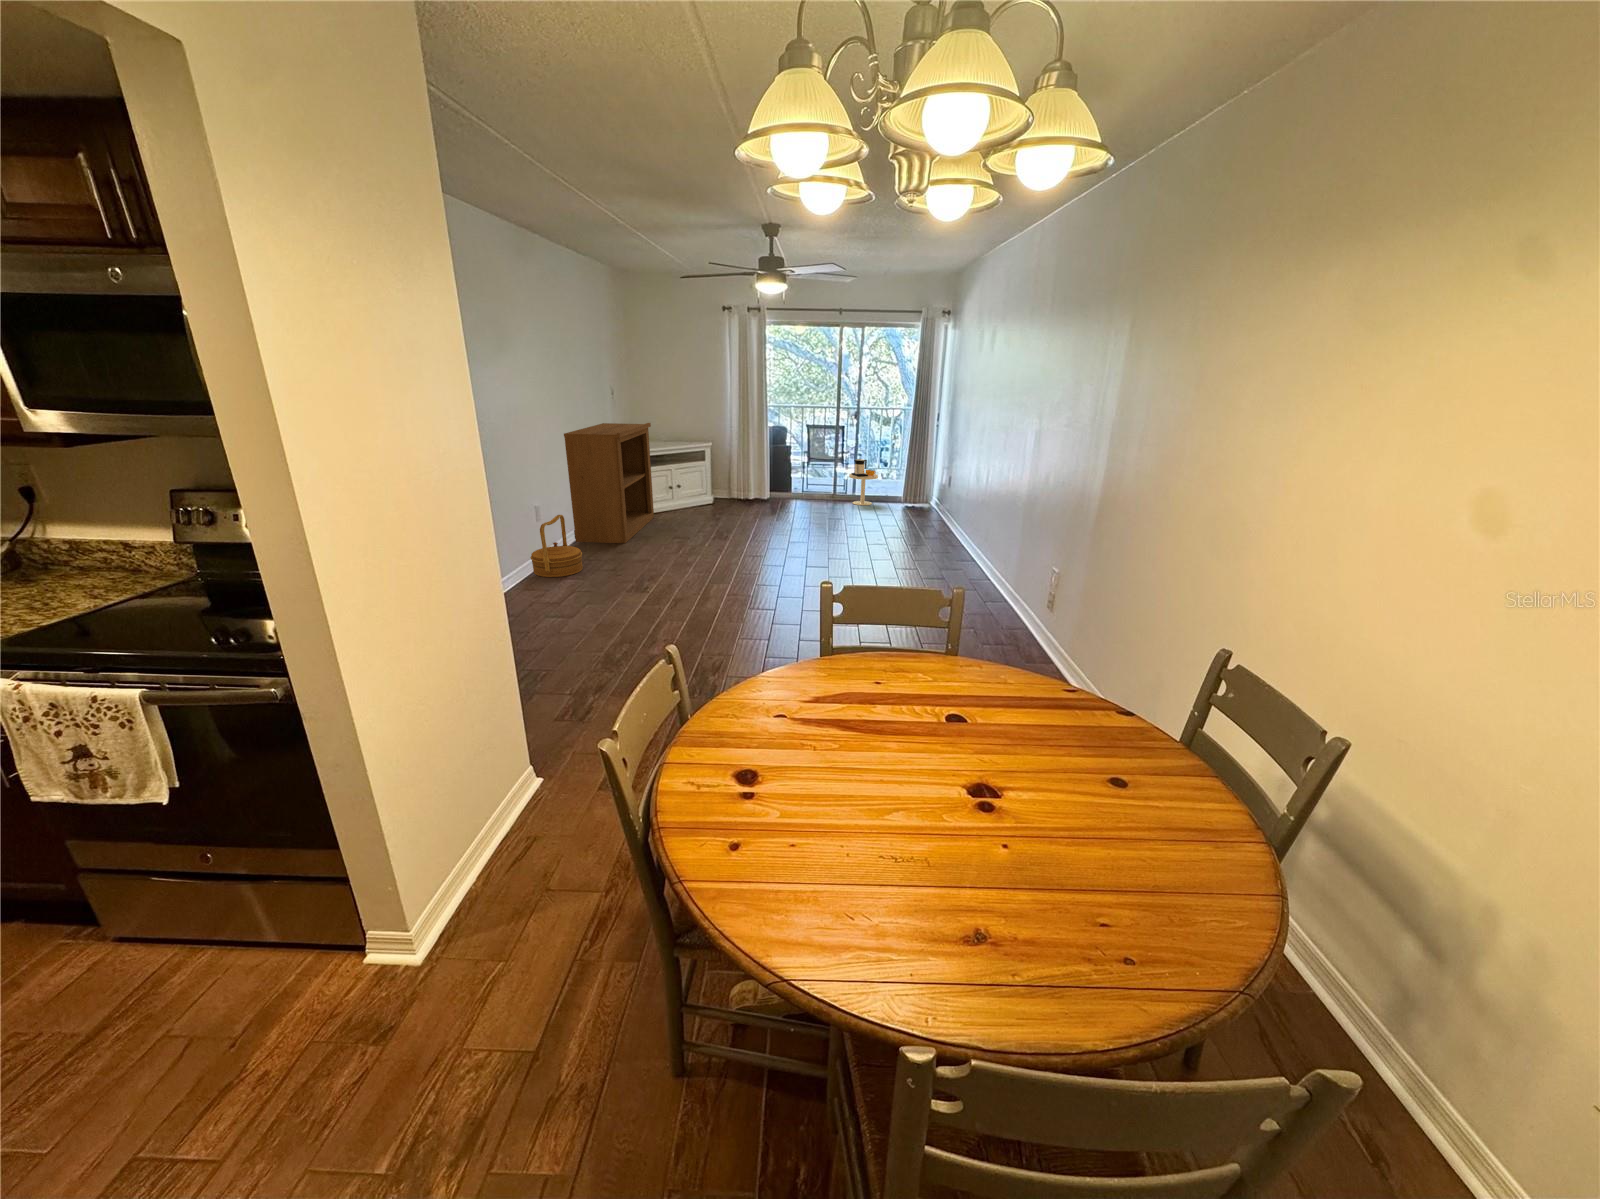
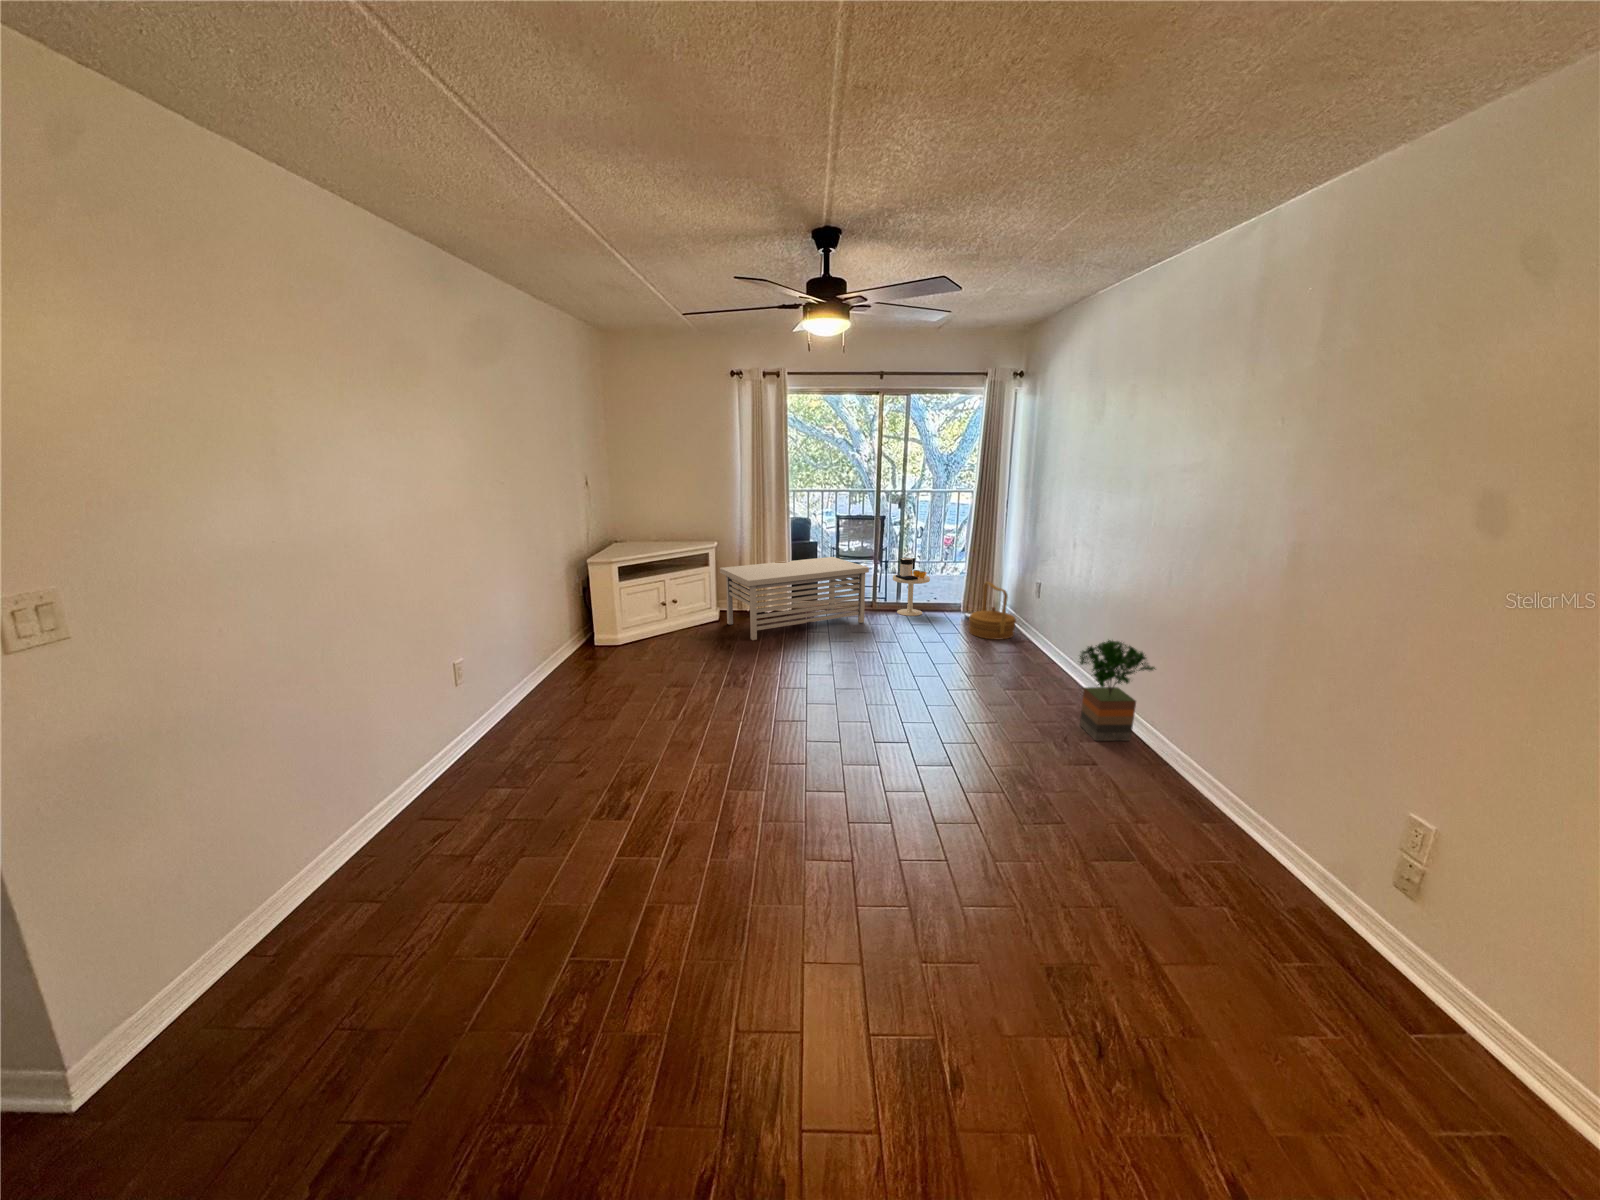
bookshelf: present [564,423,654,543] -> none [507,521,642,700]
storage bench: none [713,458,827,516] -> present [720,557,869,640]
potted tree: none [935,503,984,570] -> present [1080,640,1155,741]
woven basket: present [530,515,583,577] -> present [969,582,1016,640]

